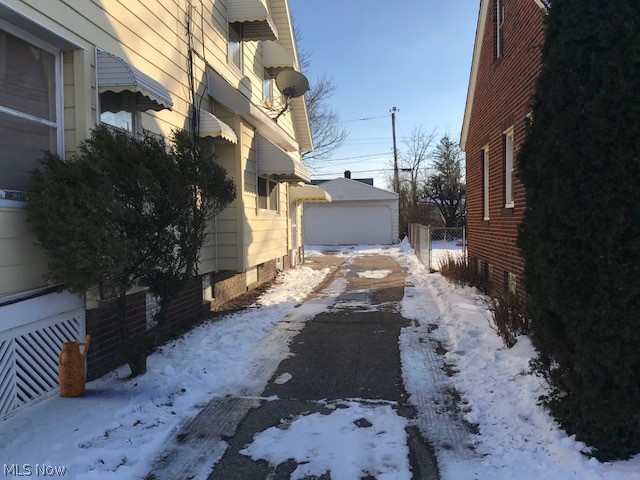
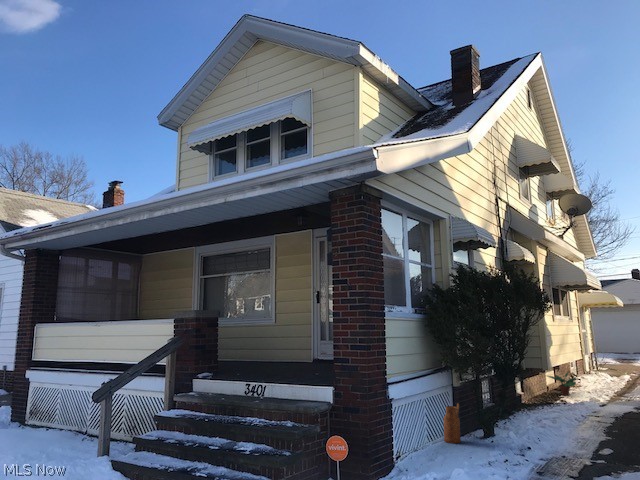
potted plant: none [243,270,278,297] -> present [548,372,577,395]

